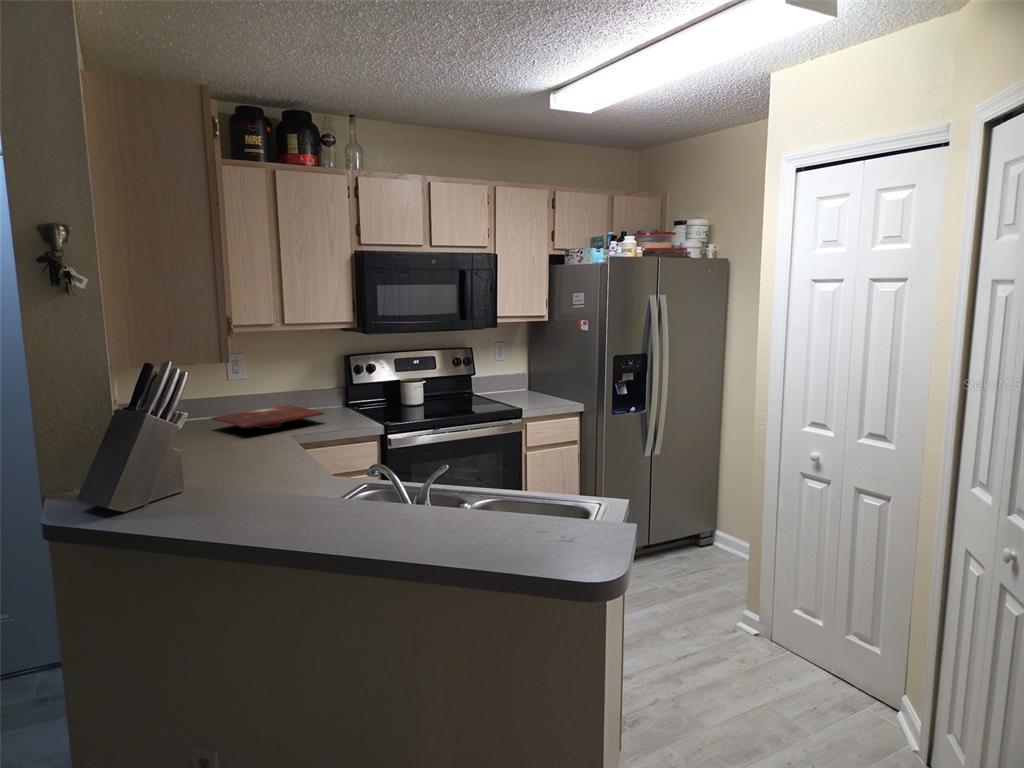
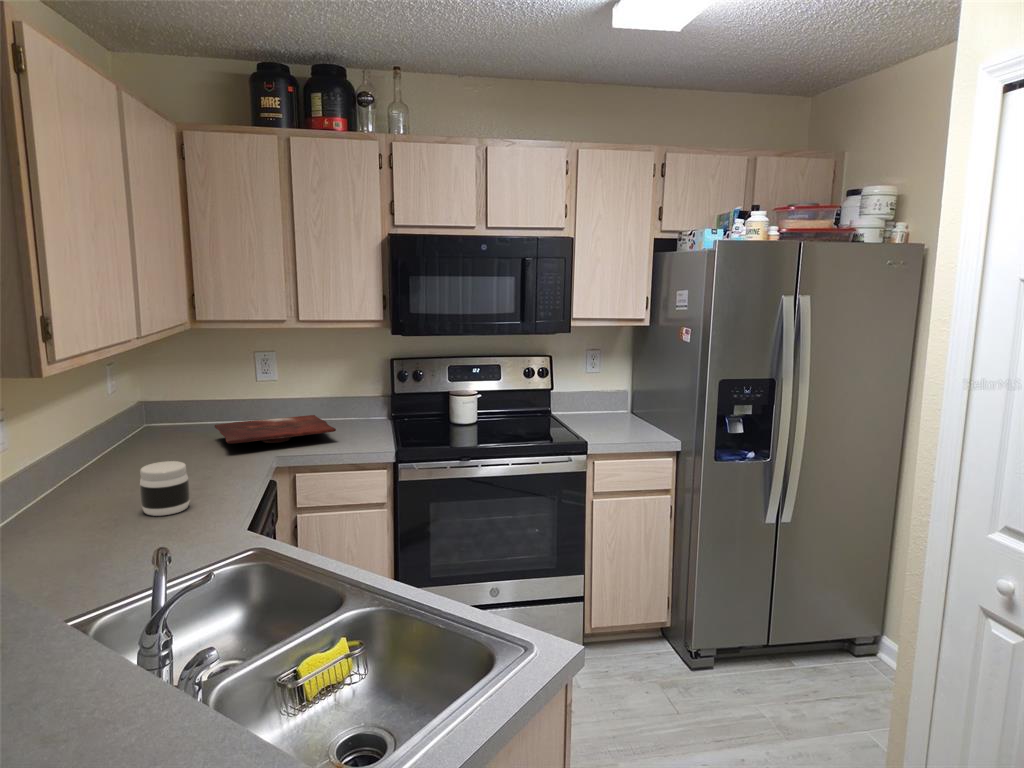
jar: none [231,433,269,476] -> present [140,461,190,516]

